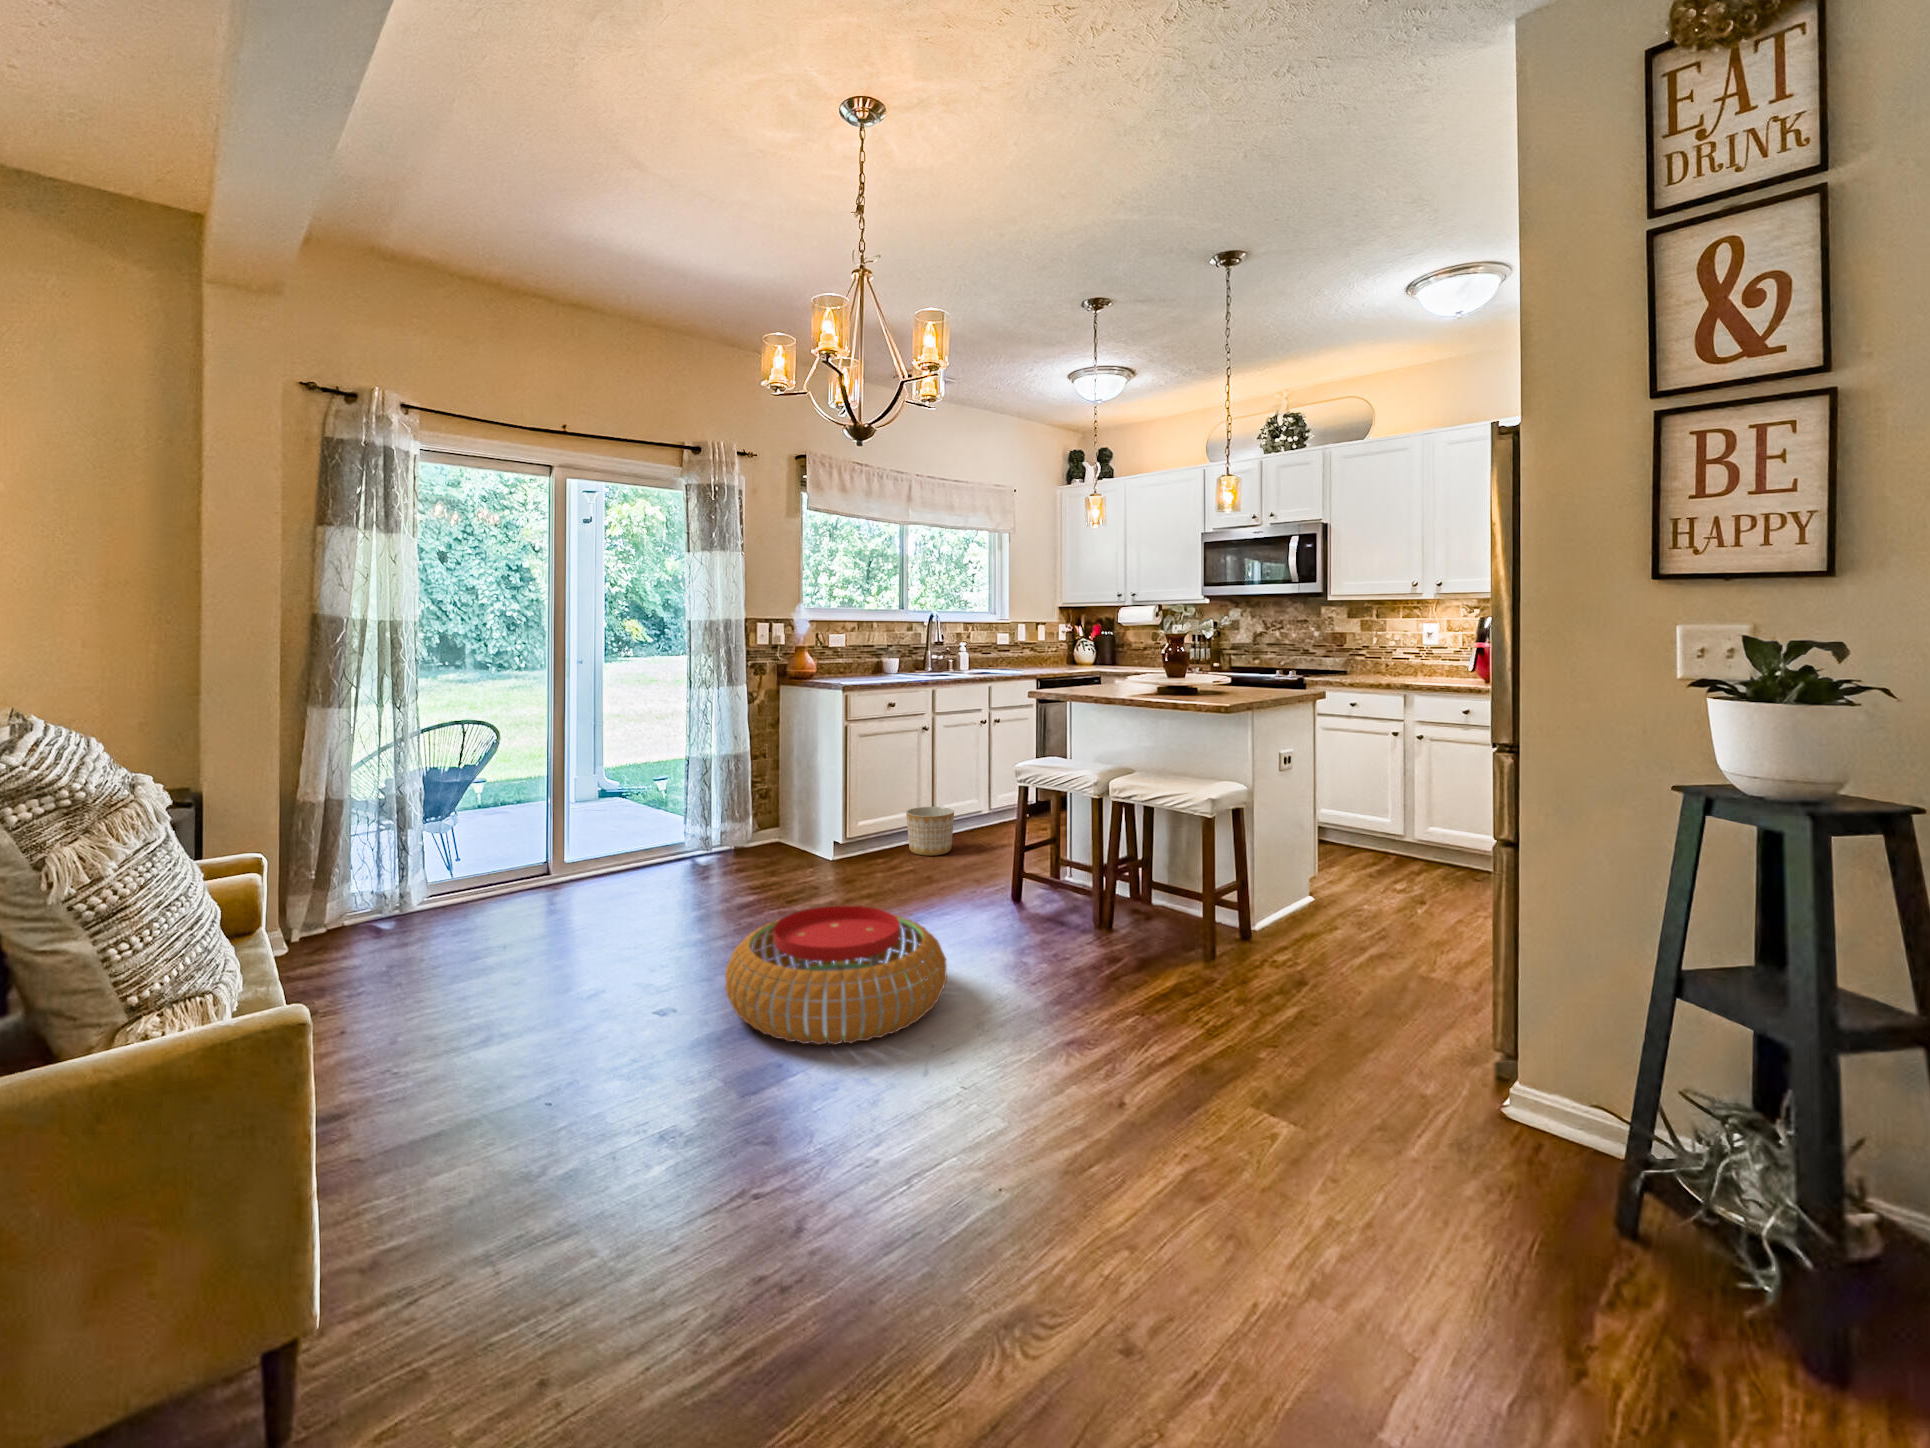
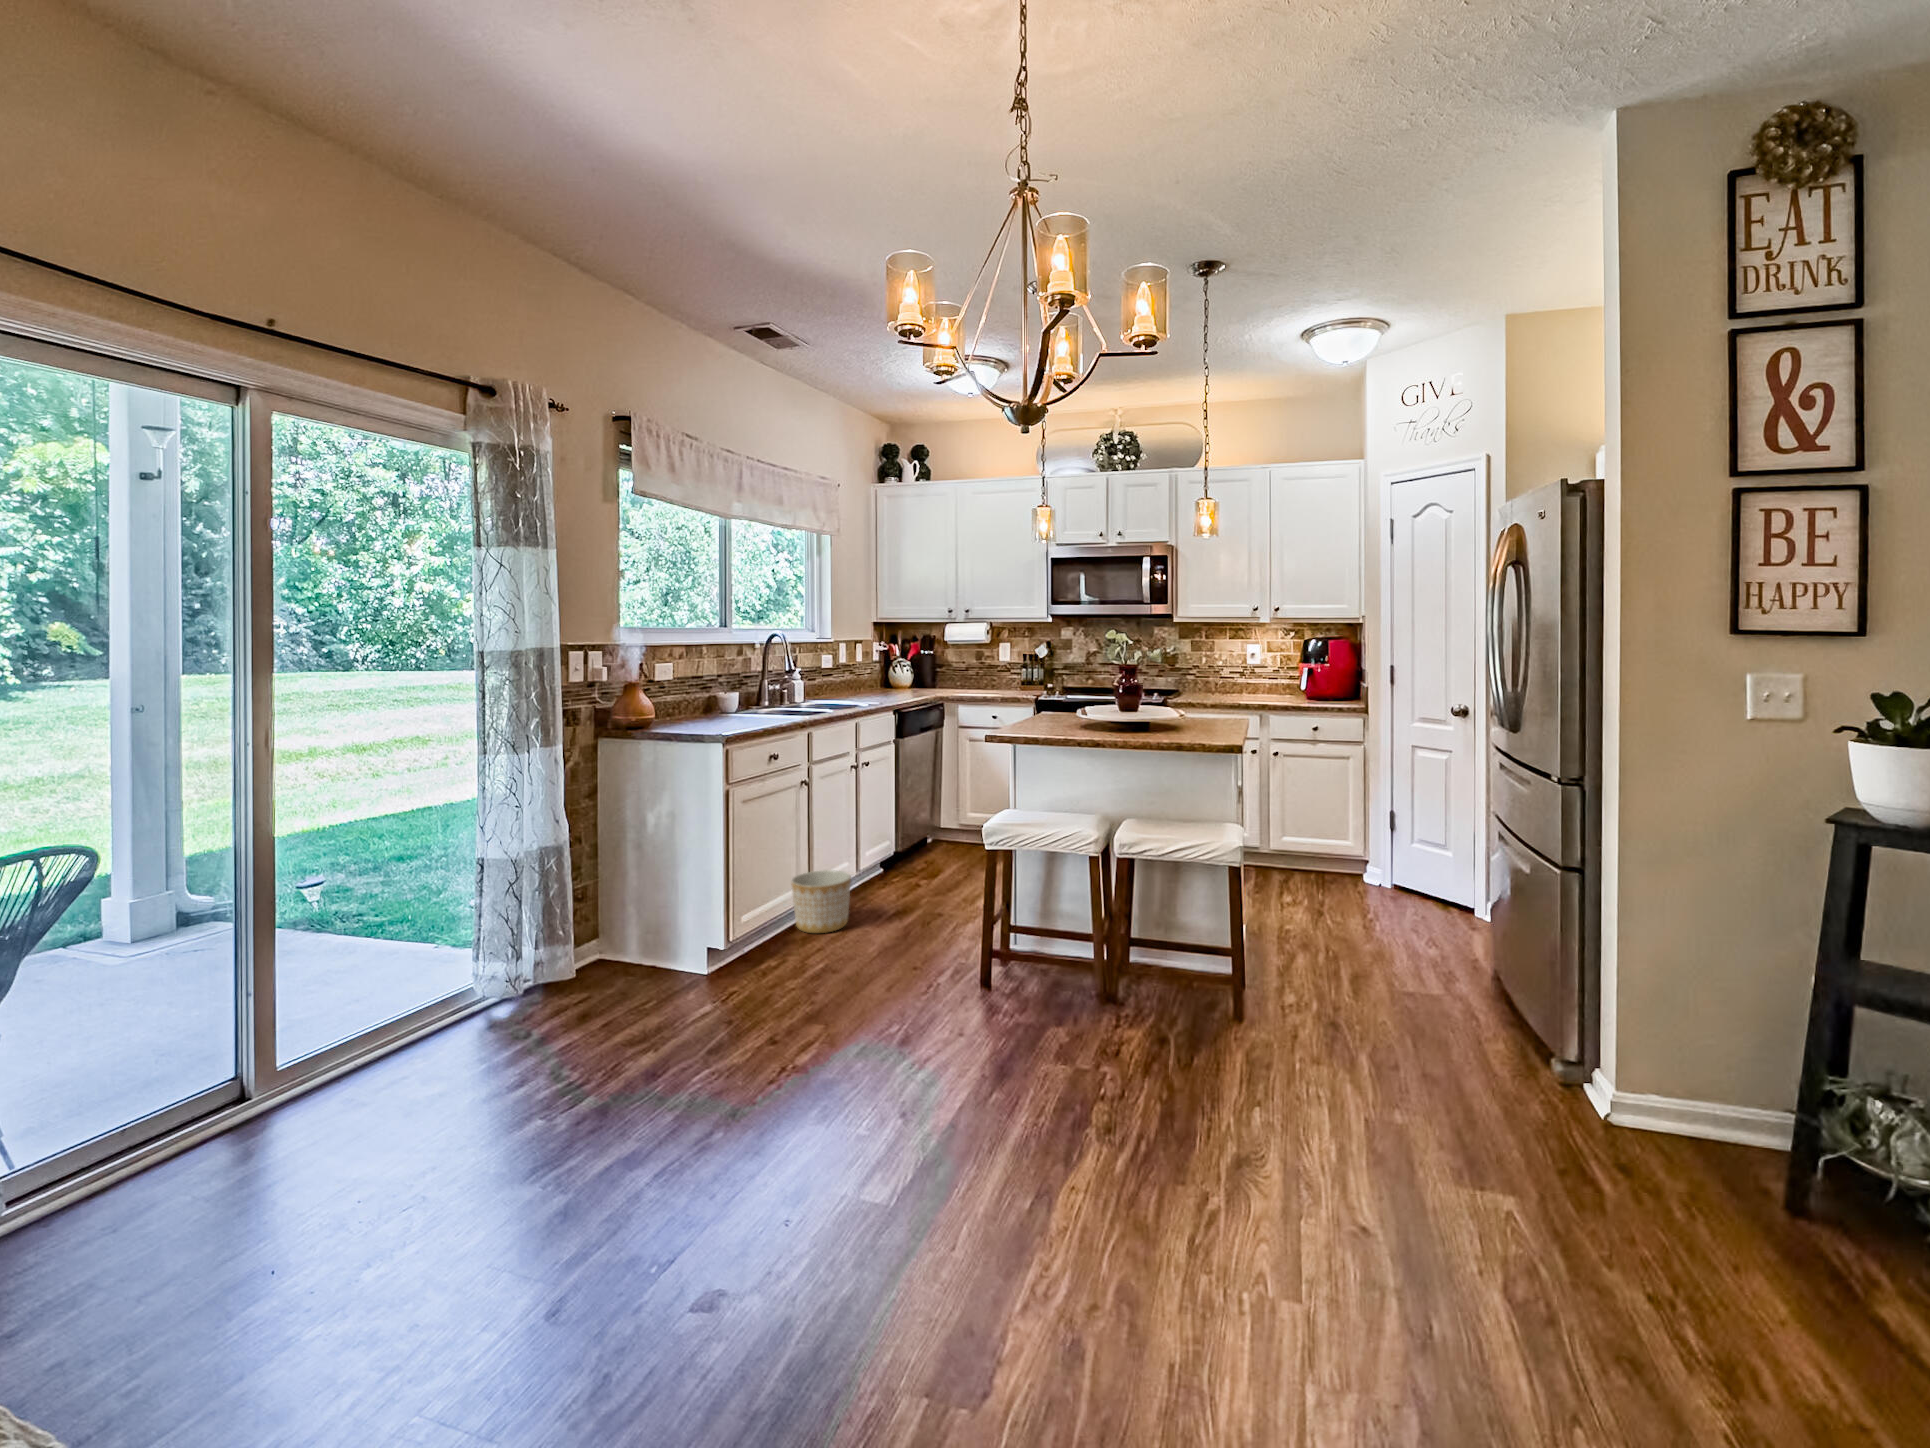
pouf: present [725,906,947,1045] -> none [774,1037,1071,1262]

